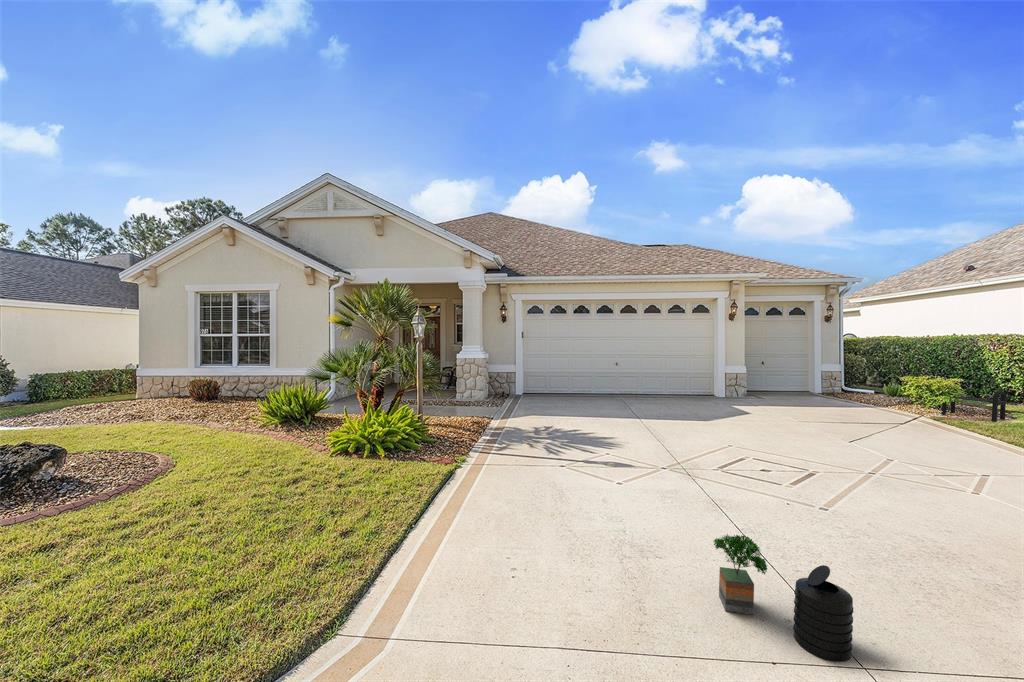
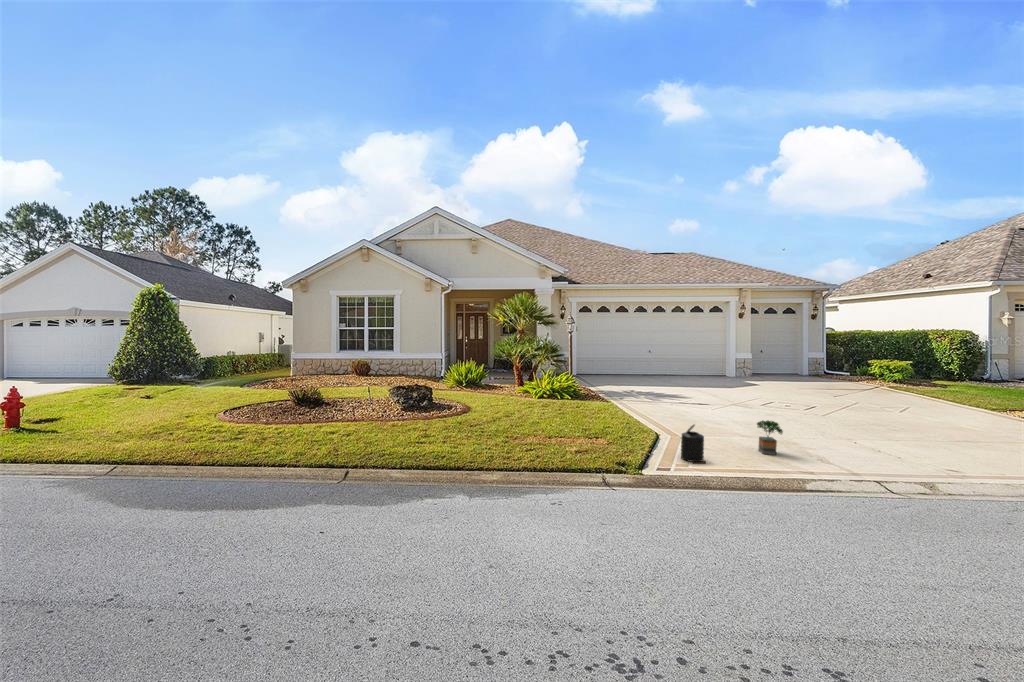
bench: present [941,391,1006,422] -> none [896,366,942,390]
trash can: present [793,565,853,662] -> present [681,425,704,462]

